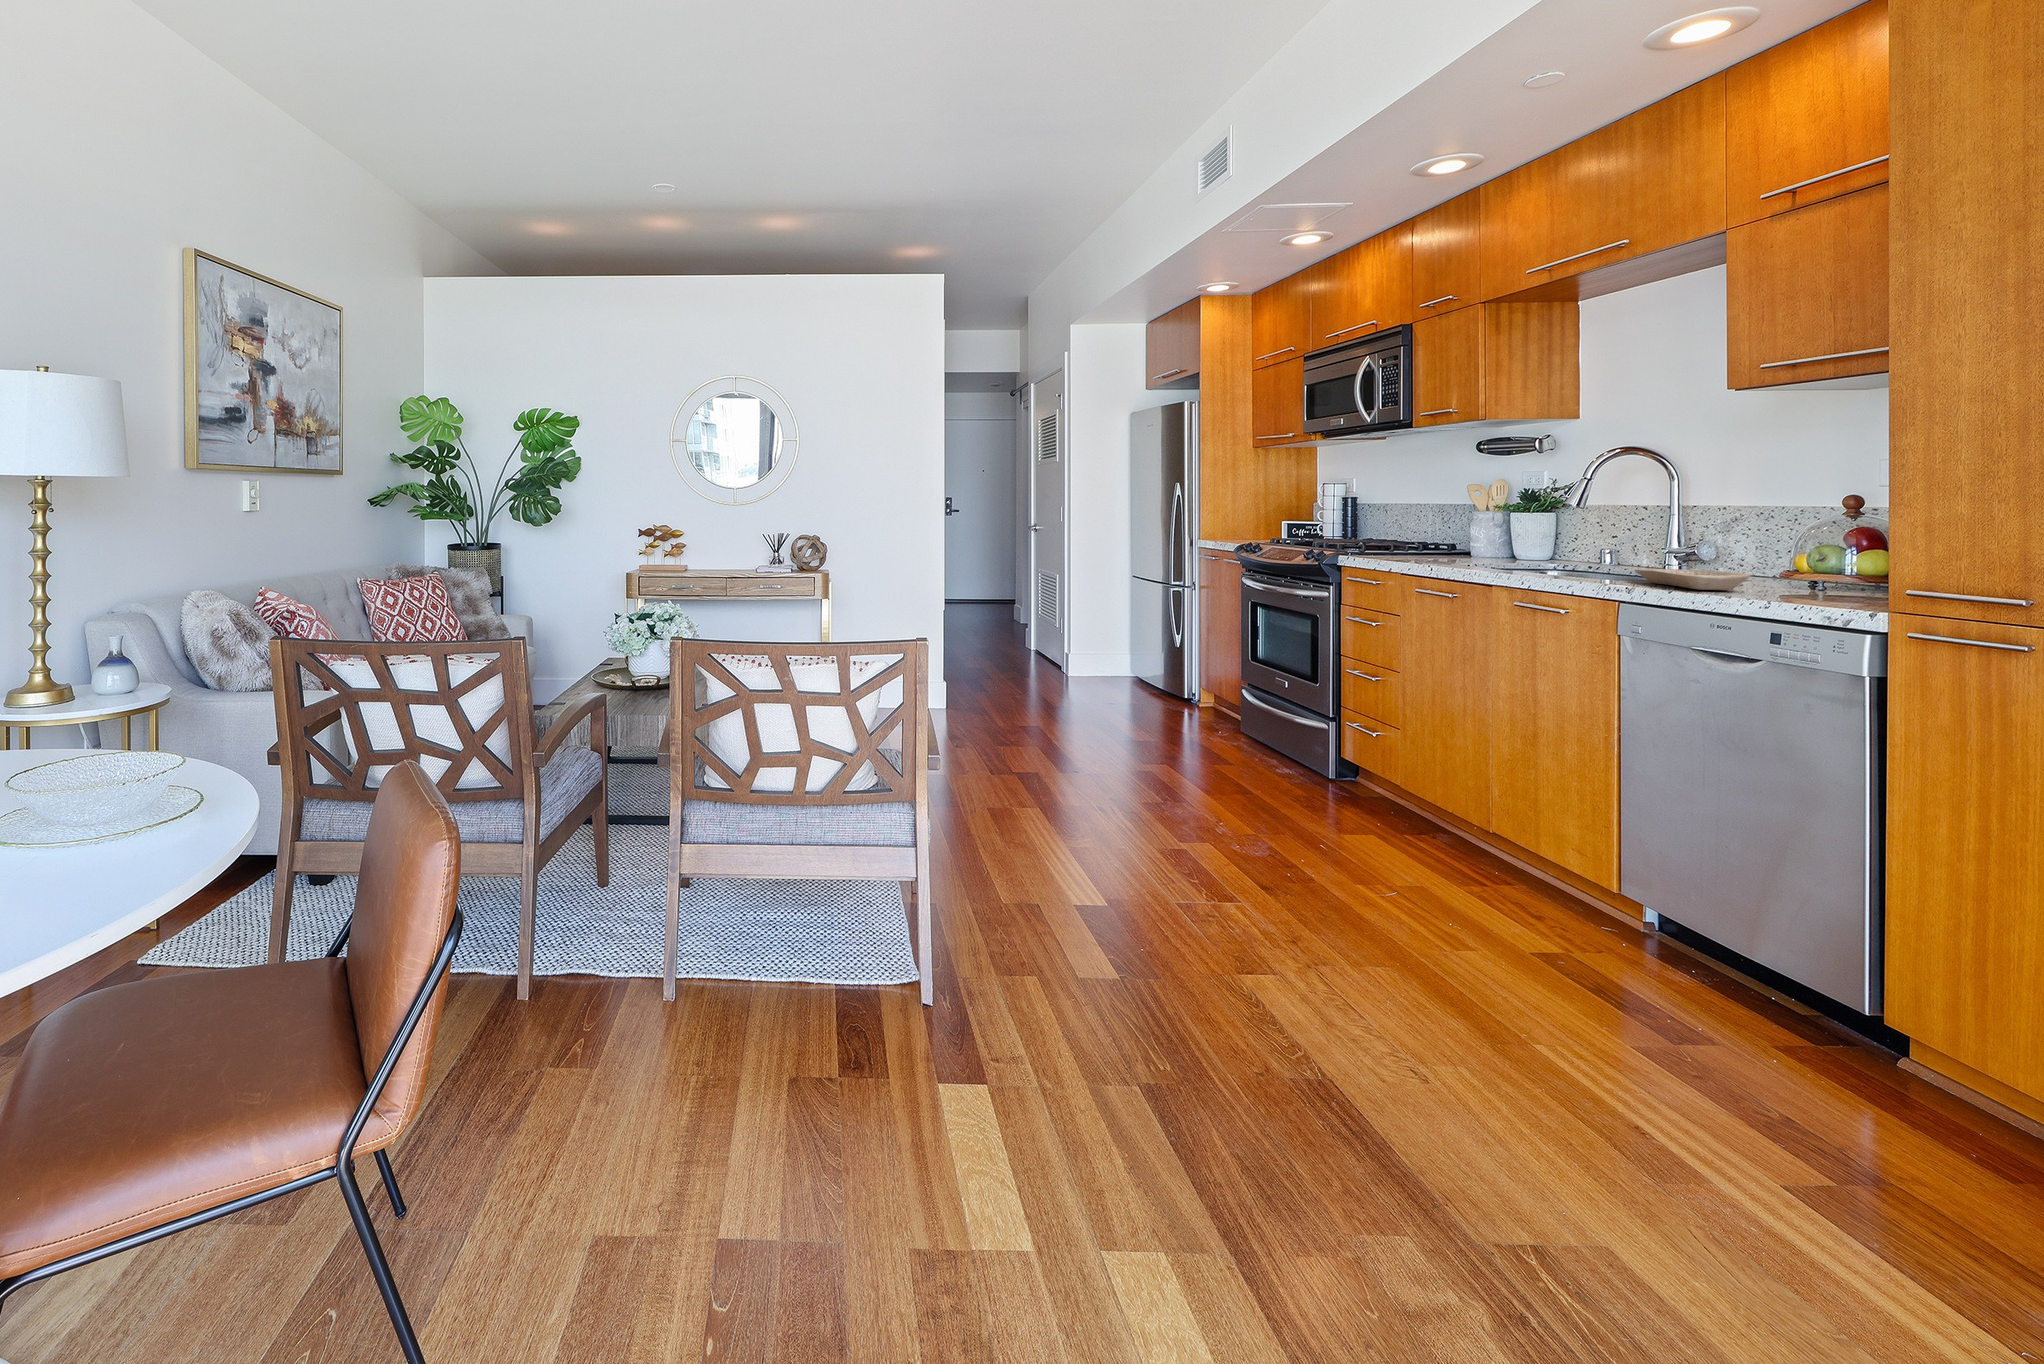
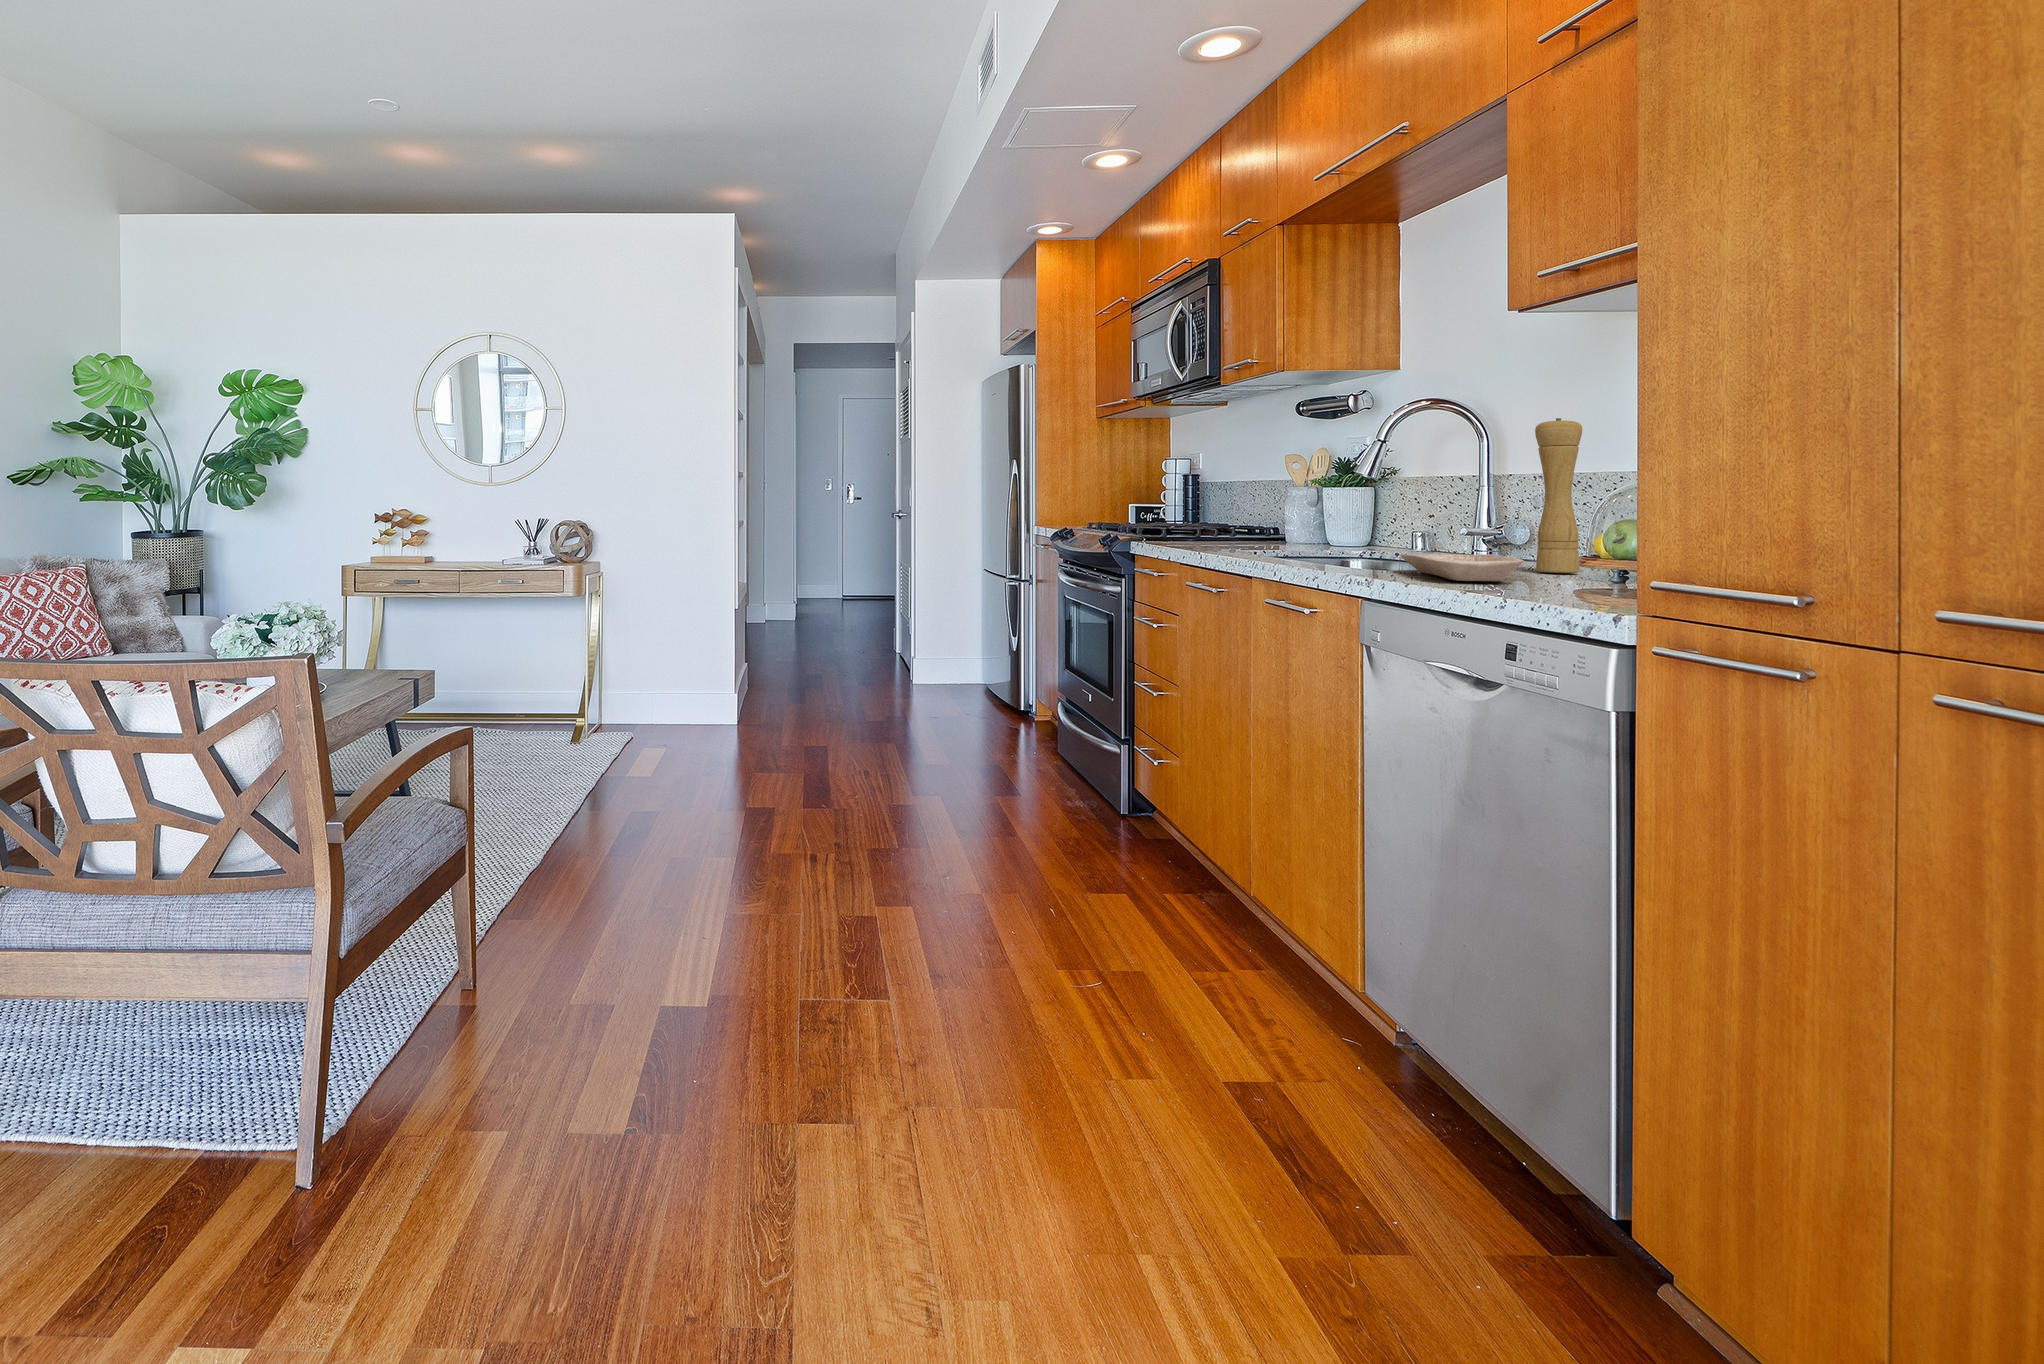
pepper mill: none [1737,469,1775,584] -> present [1535,418,1582,573]

